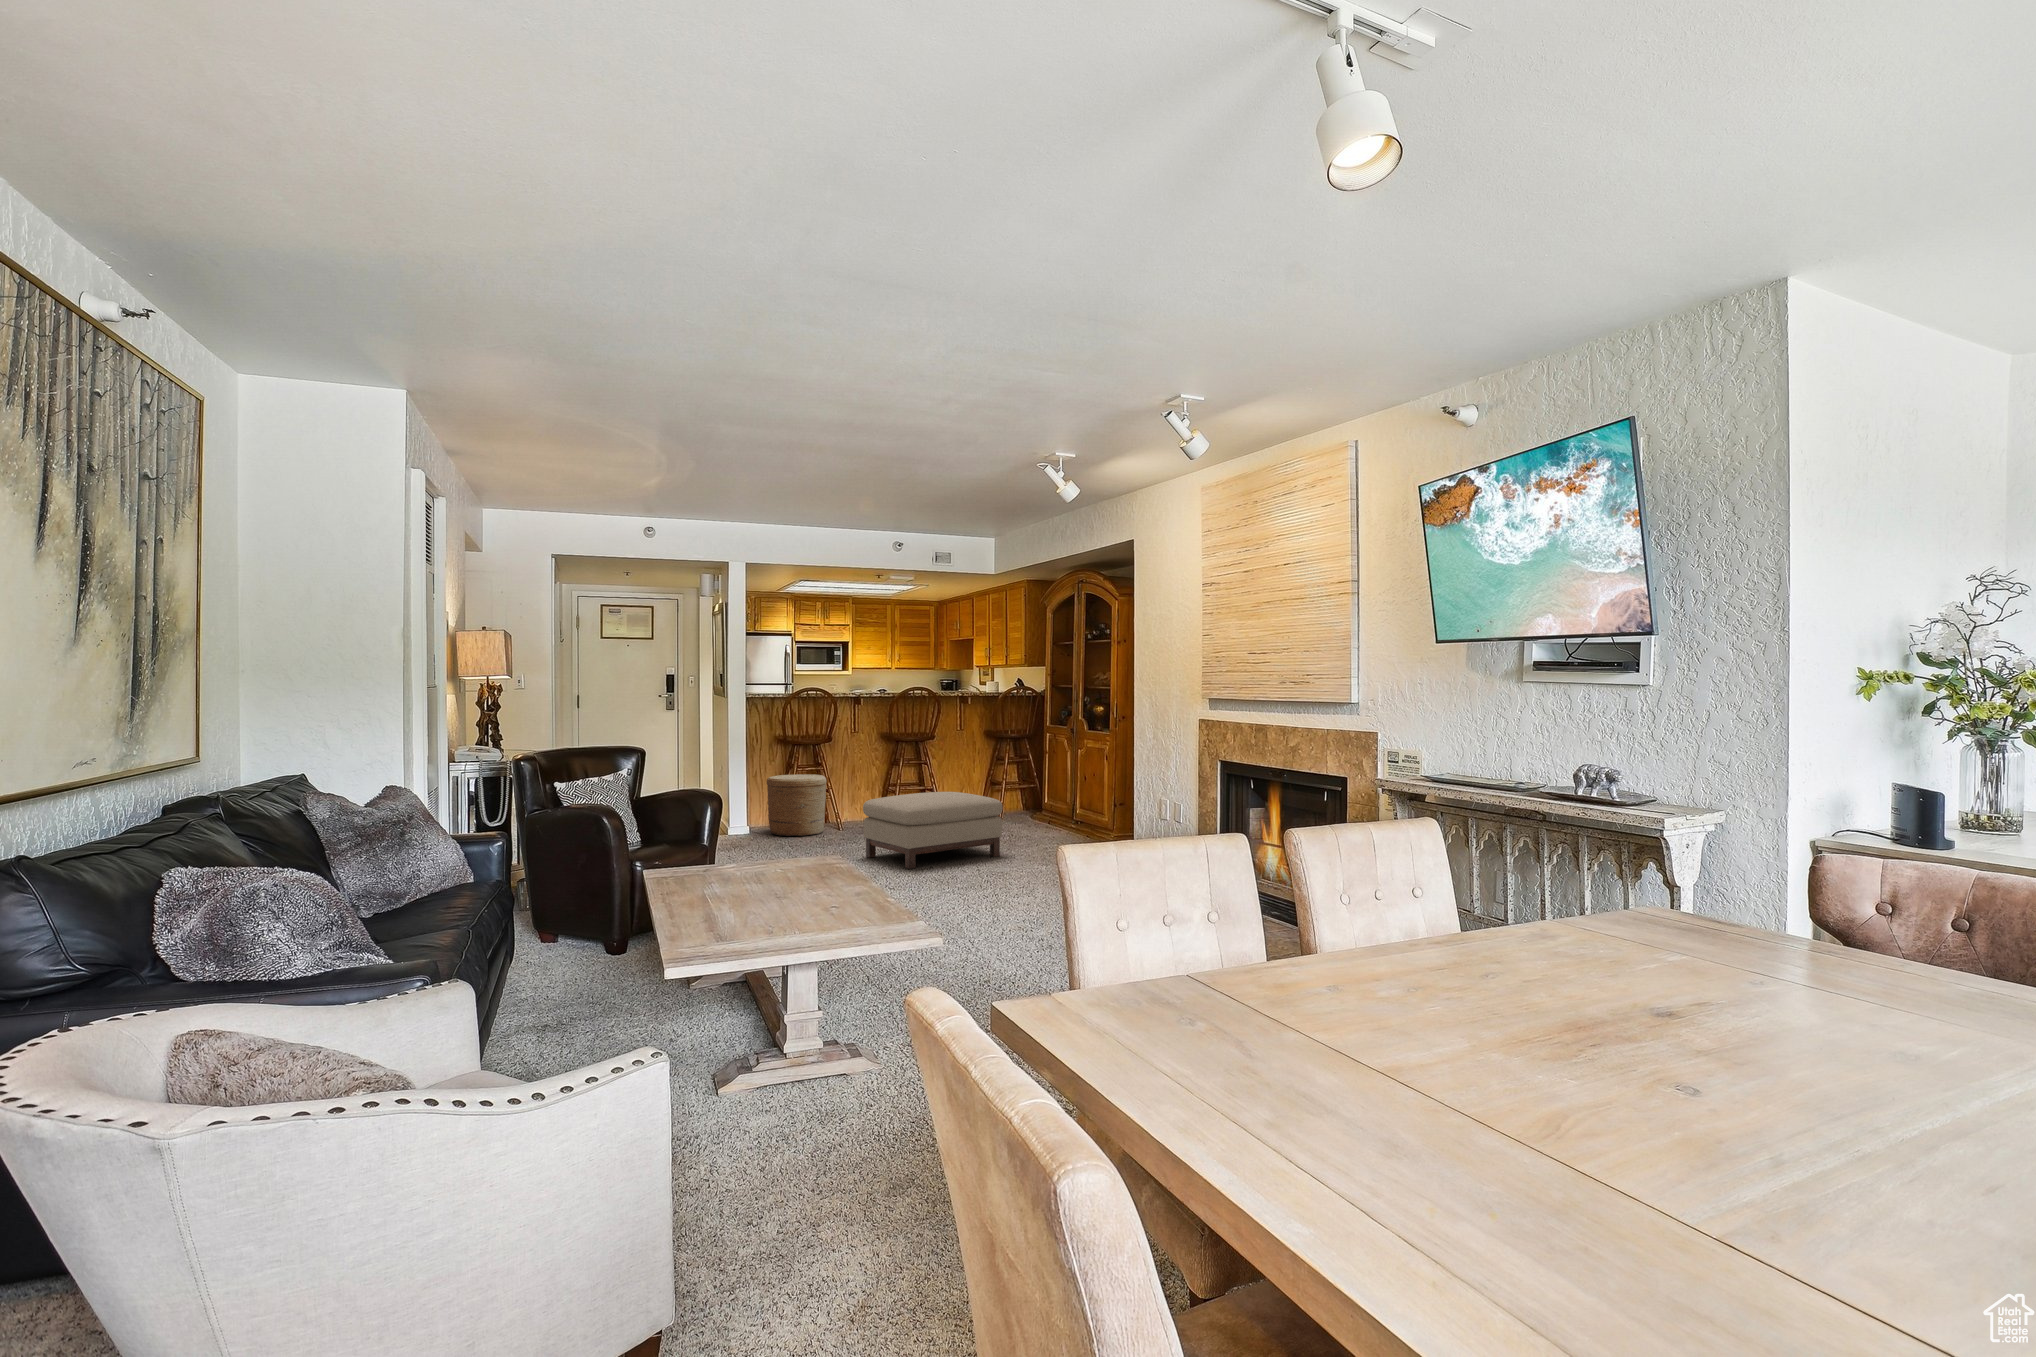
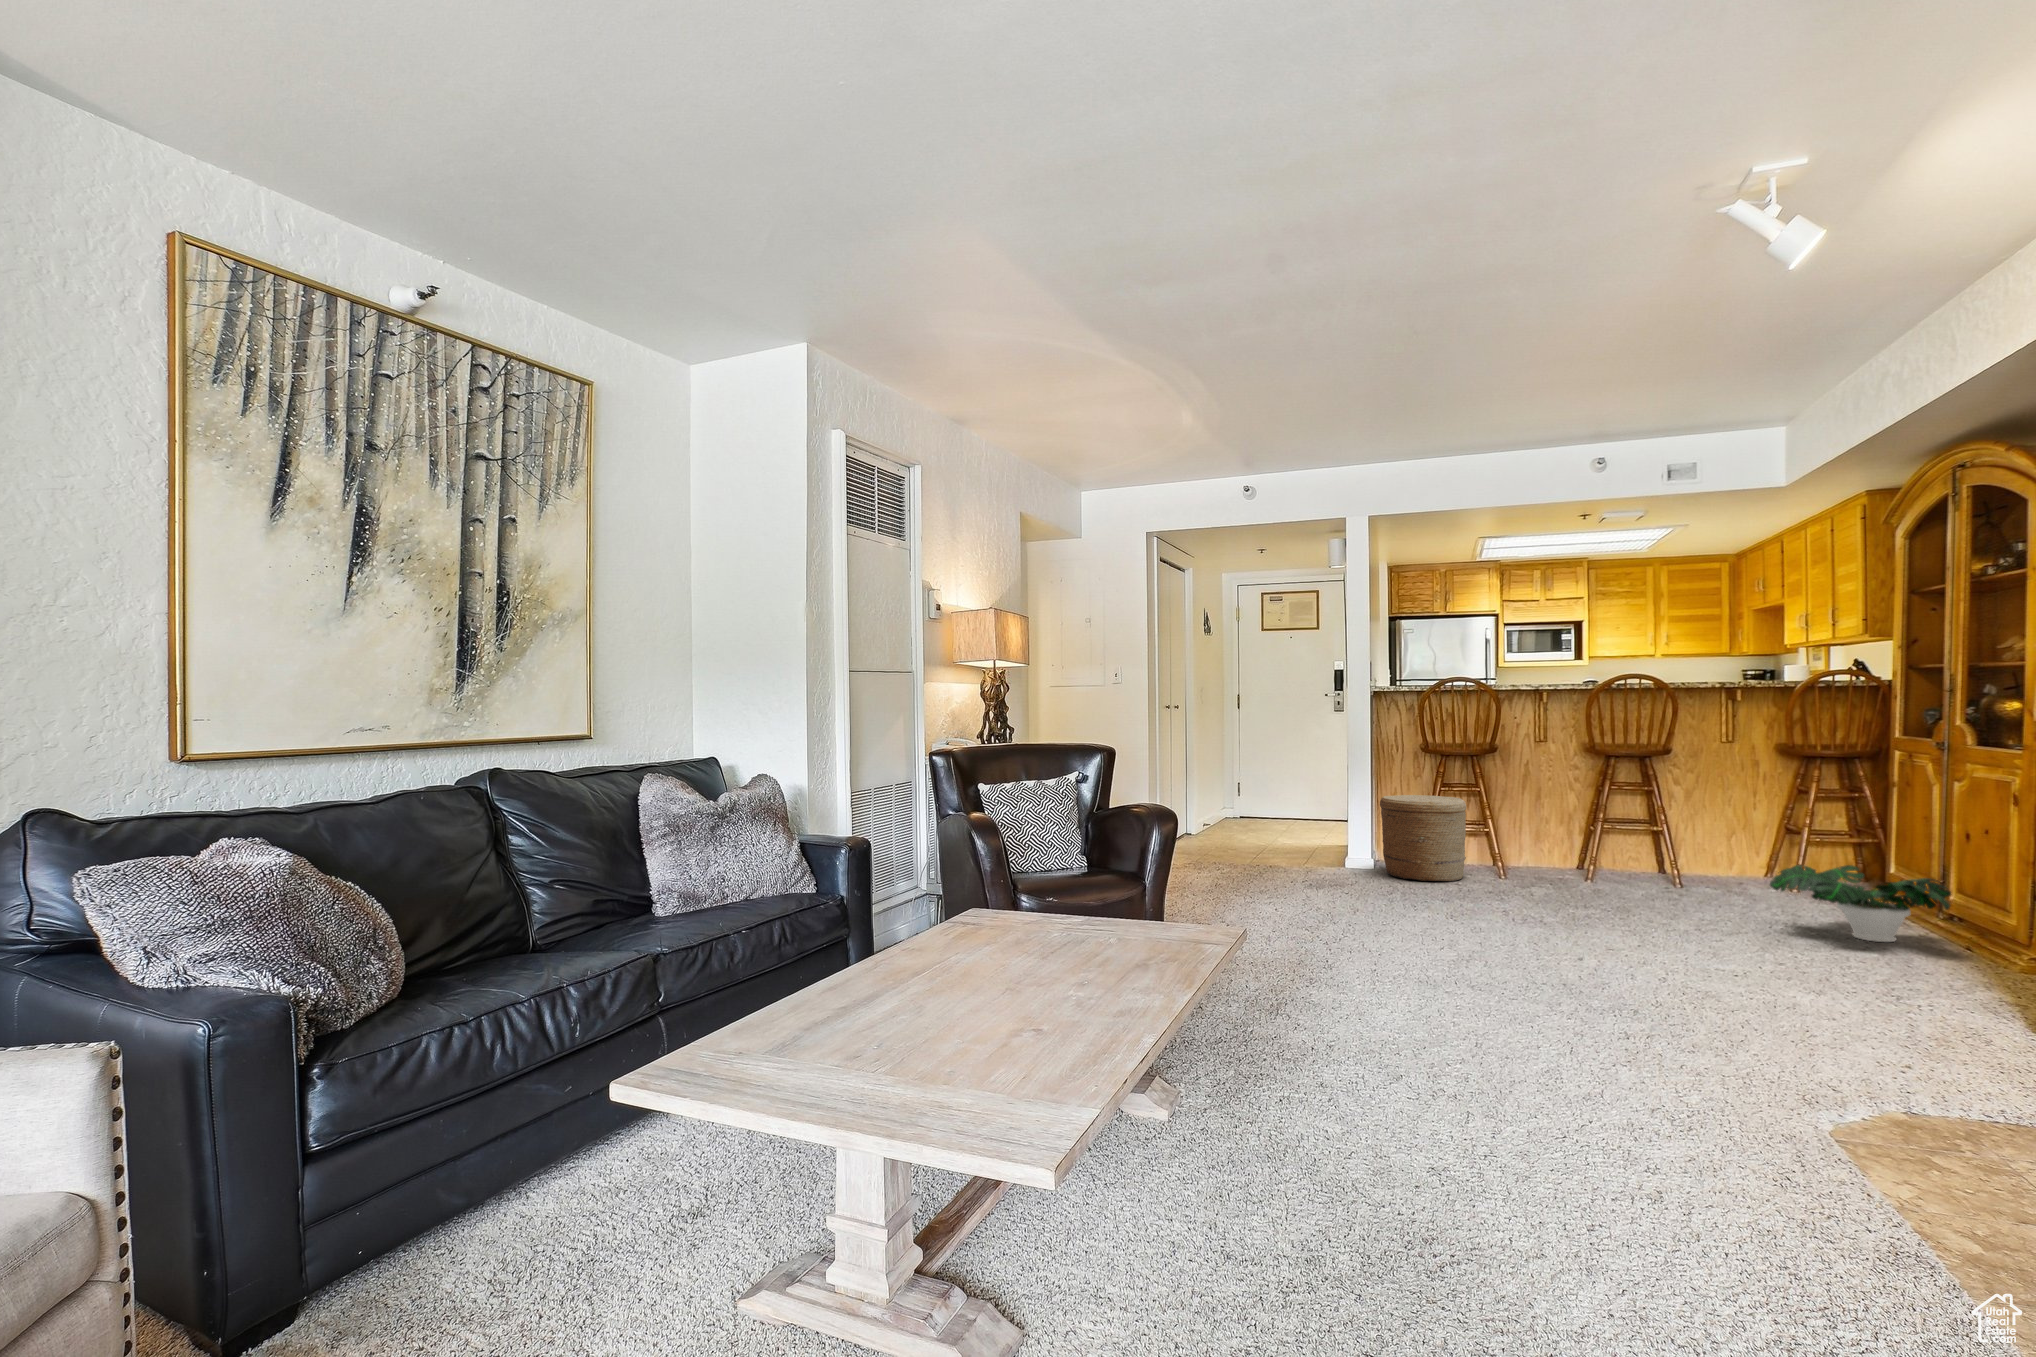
ottoman: present [863,792,1003,869] -> none [1465,837,1720,964]
potted plant: none [1003,796,1079,835] -> present [1770,865,1951,942]

